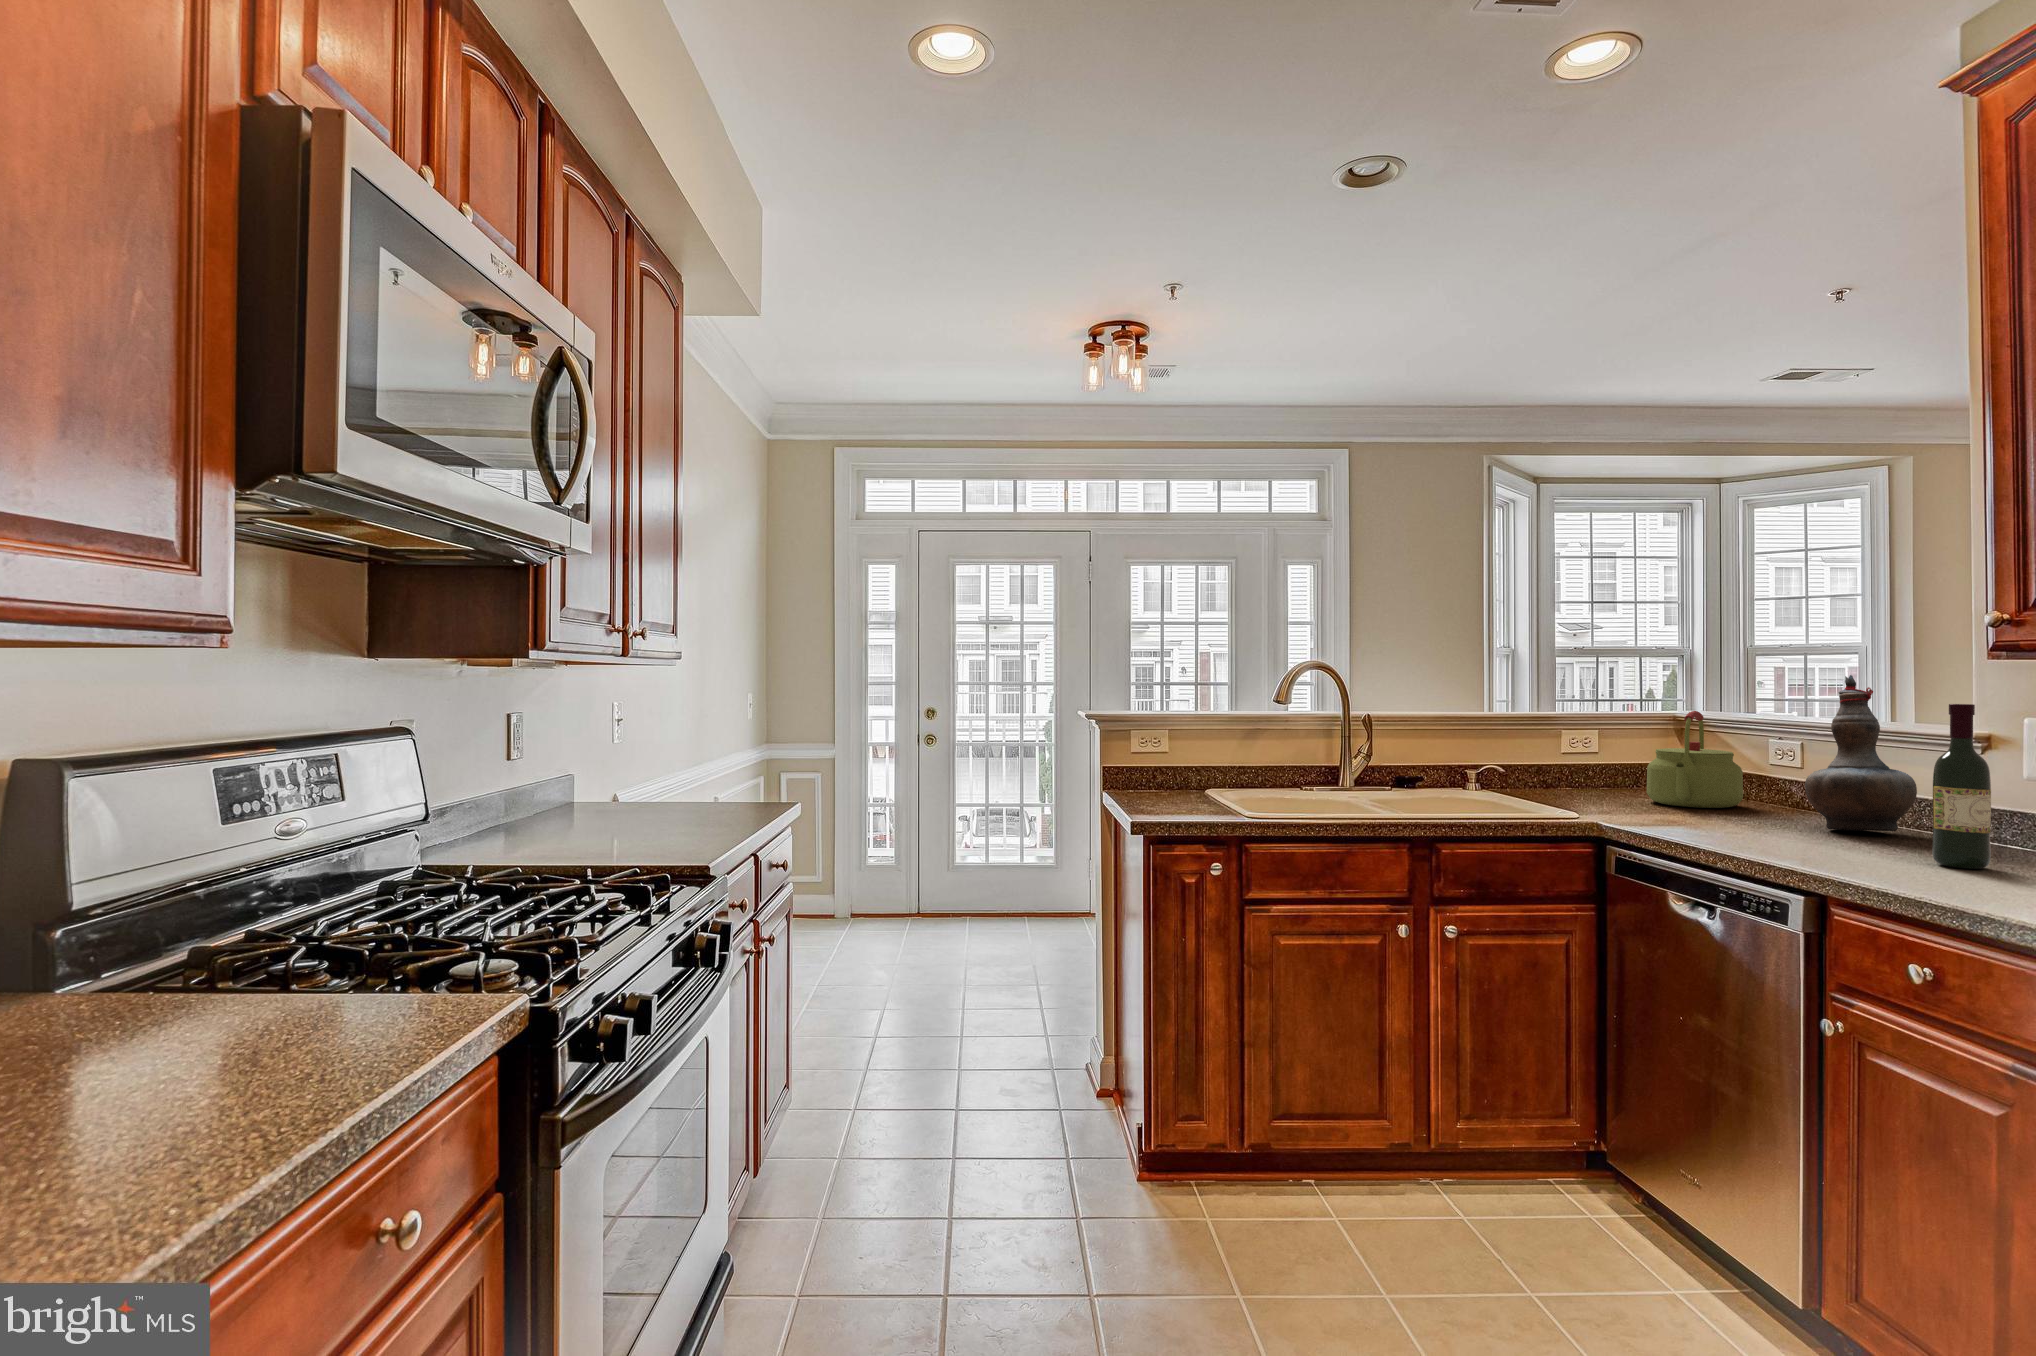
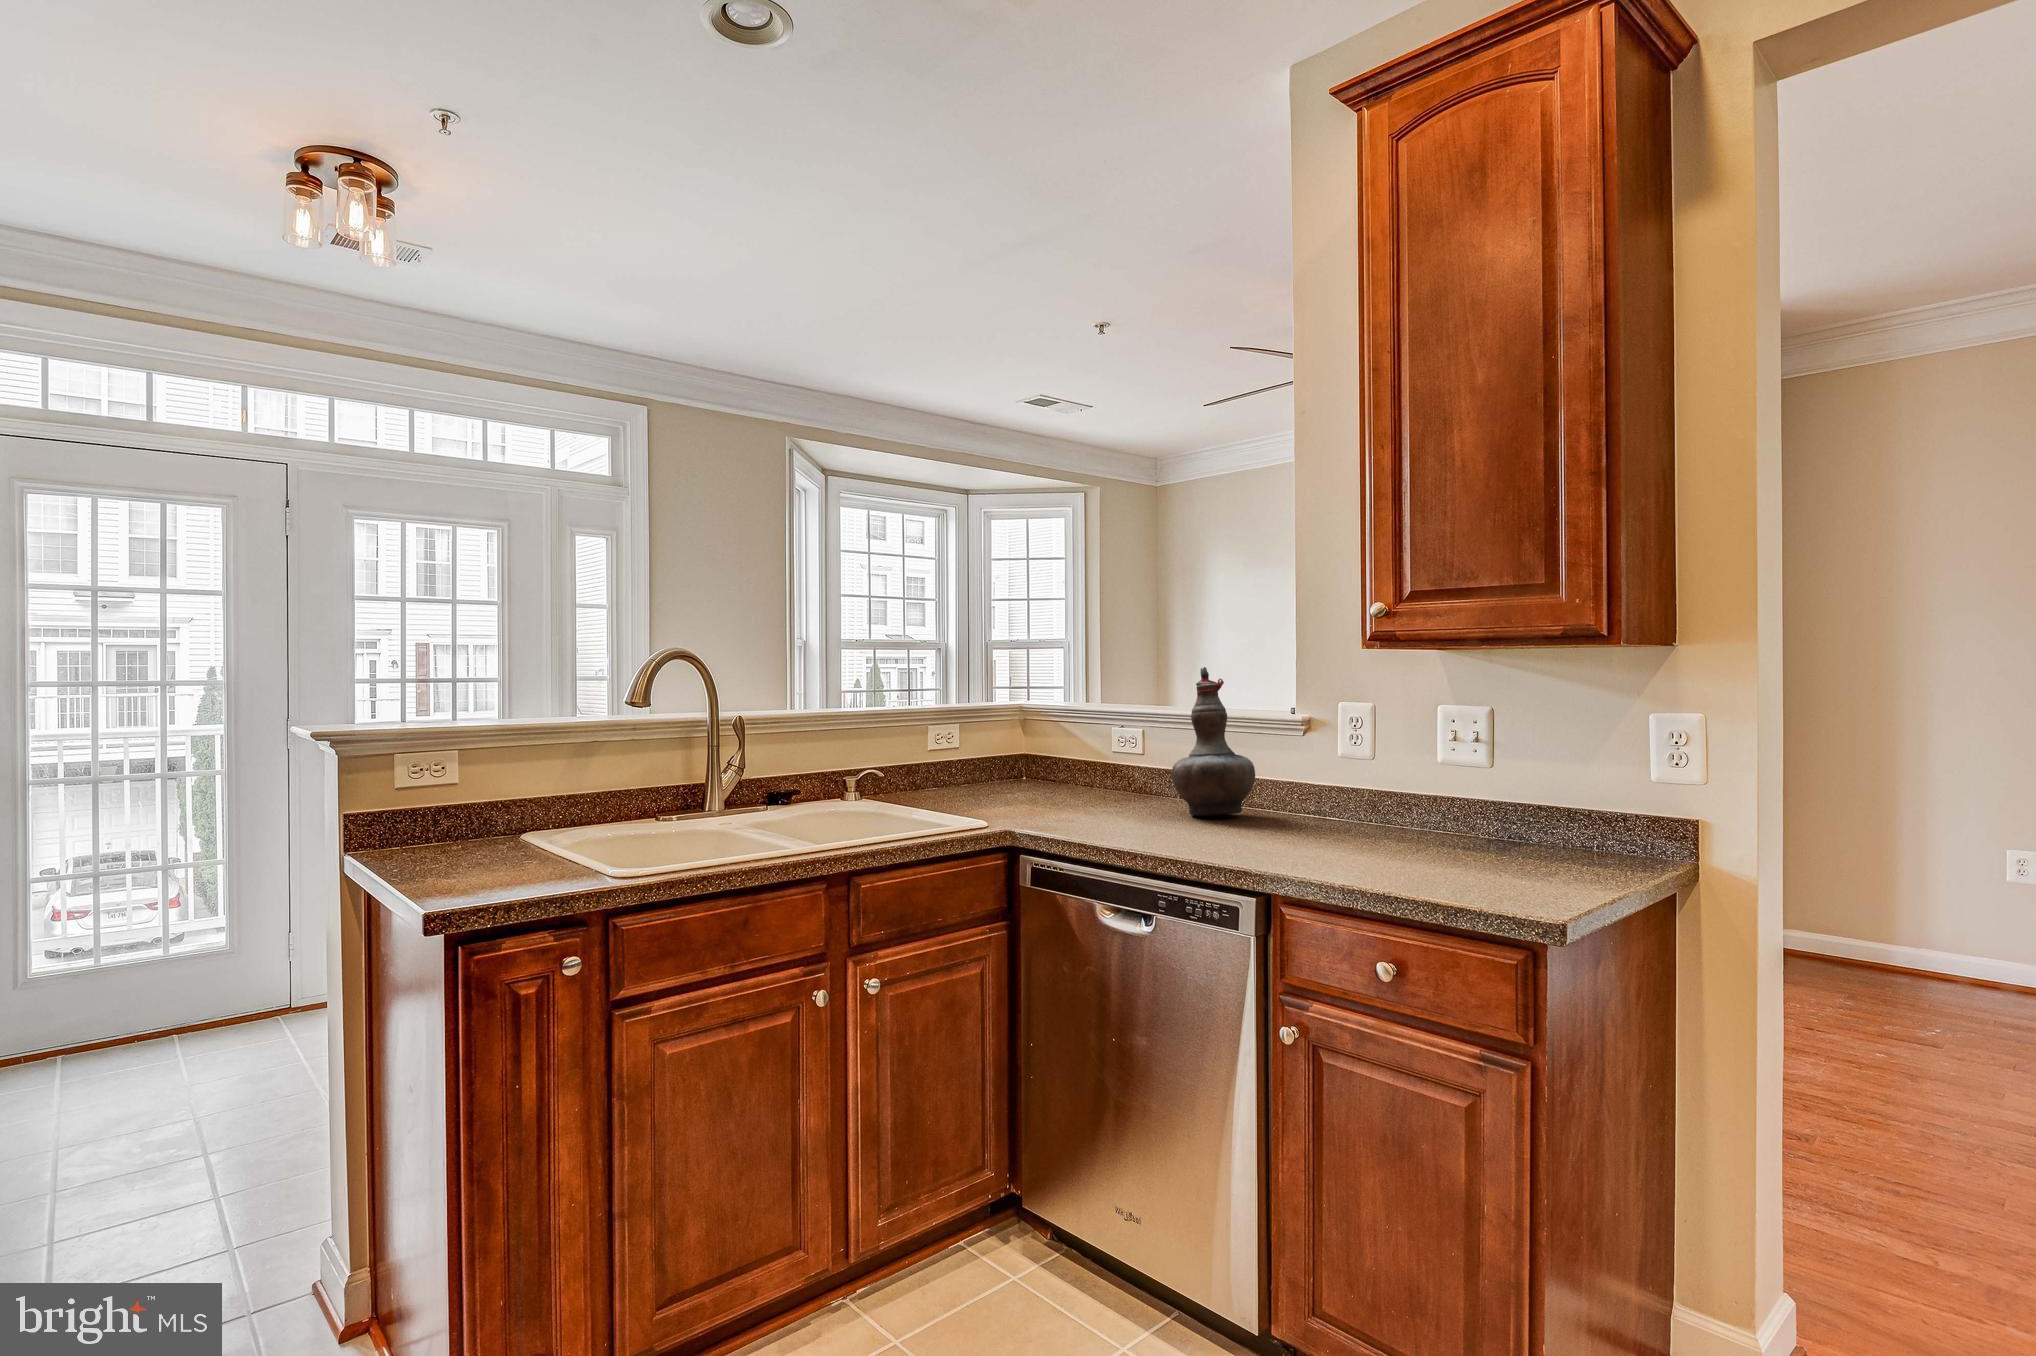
wine bottle: present [1932,704,1991,869] -> none [1306,694,1347,847]
kettle: present [1647,711,1743,808] -> none [1020,703,1101,802]

